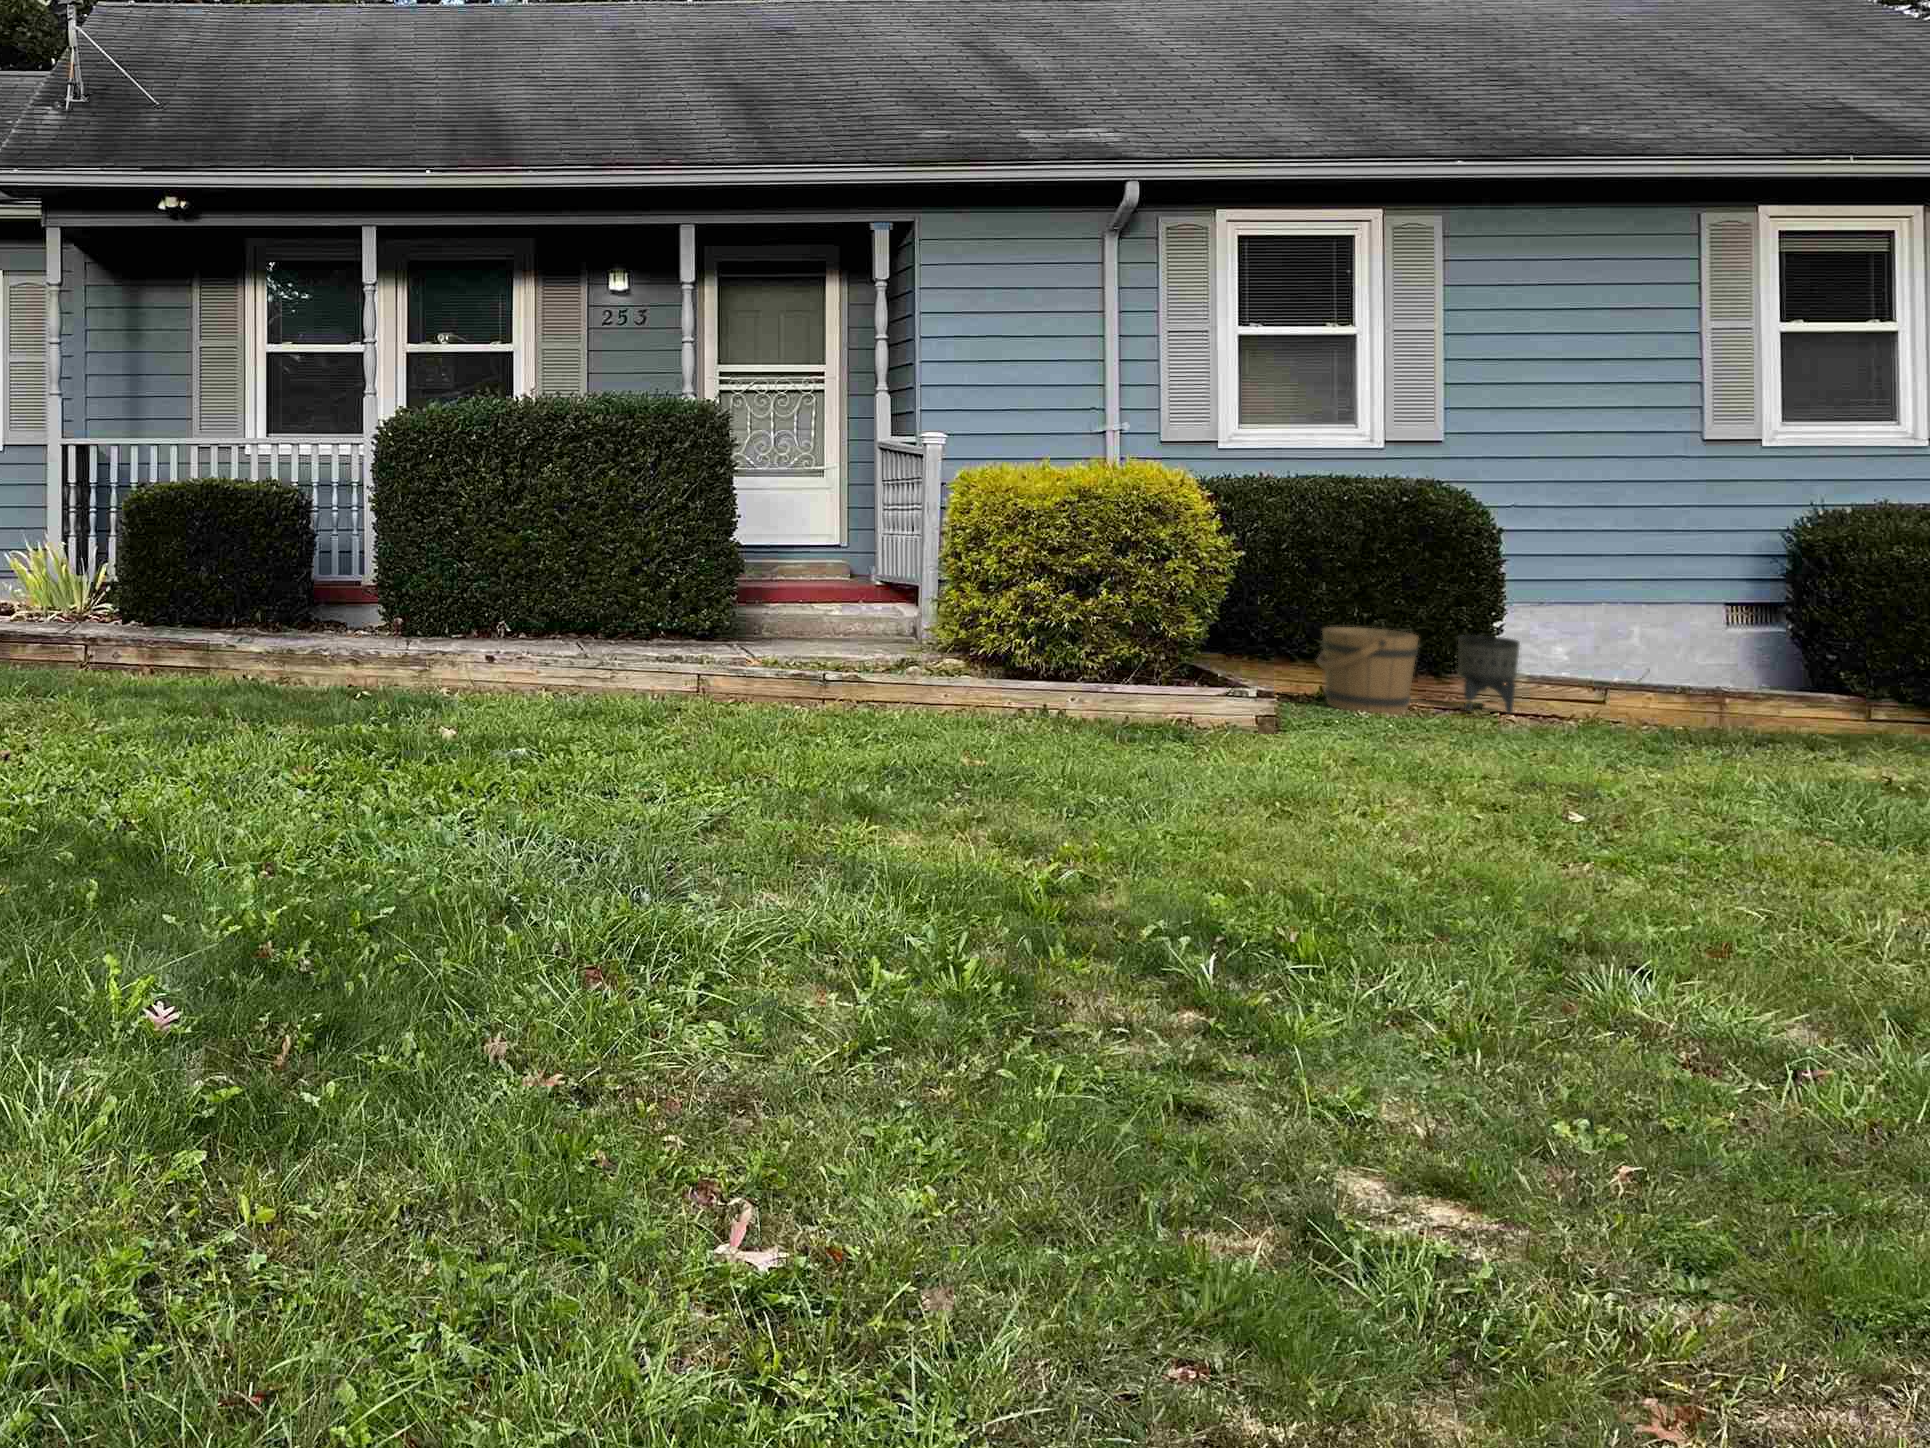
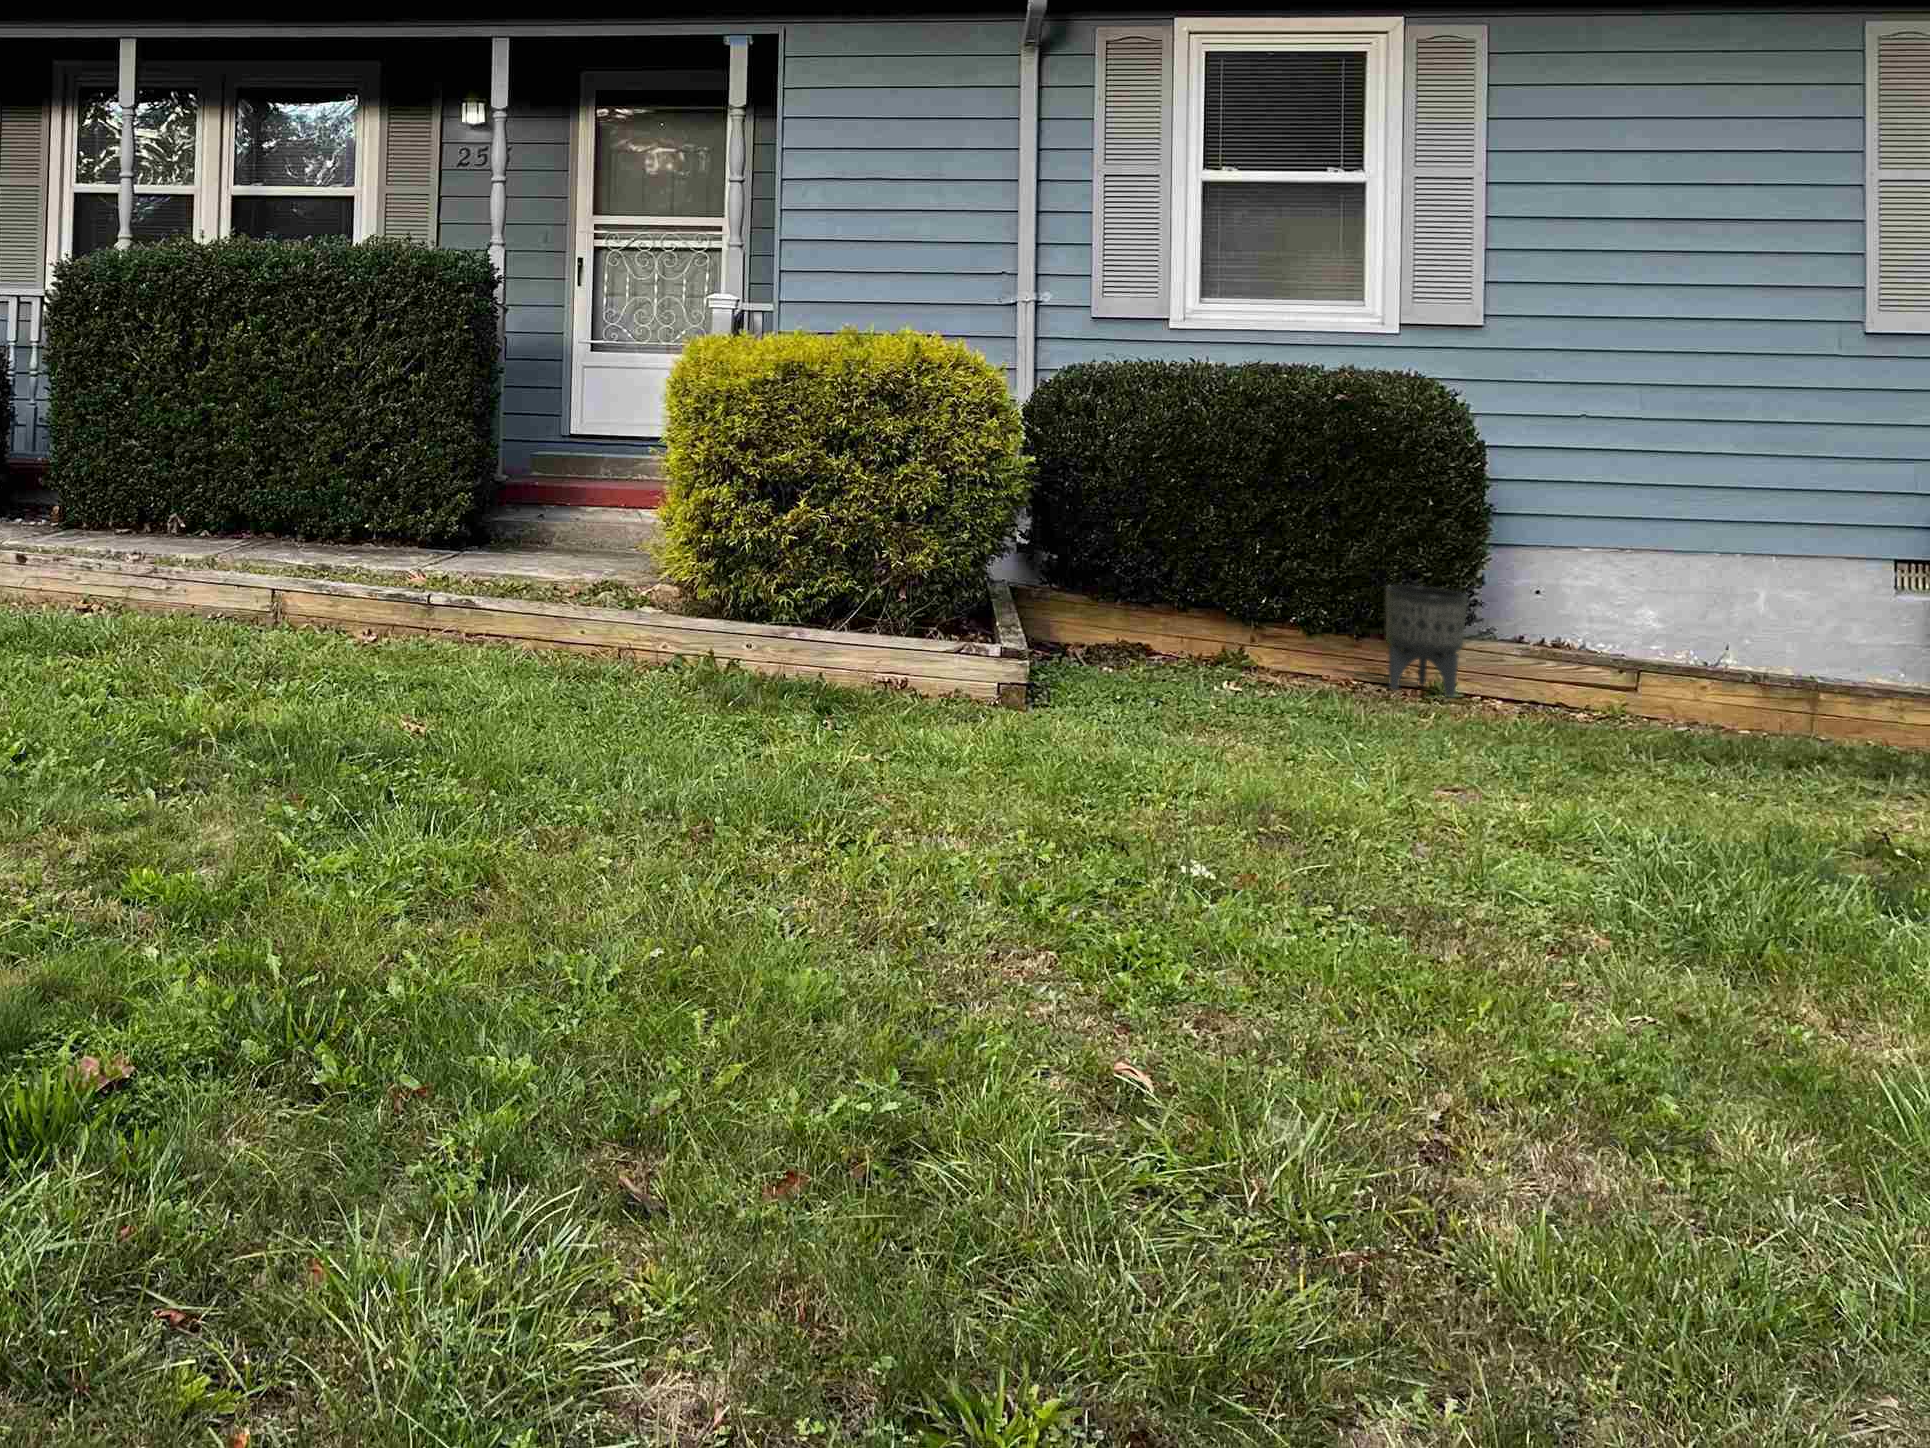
bucket: present [1316,627,1418,714] -> none [1172,563,1303,687]

